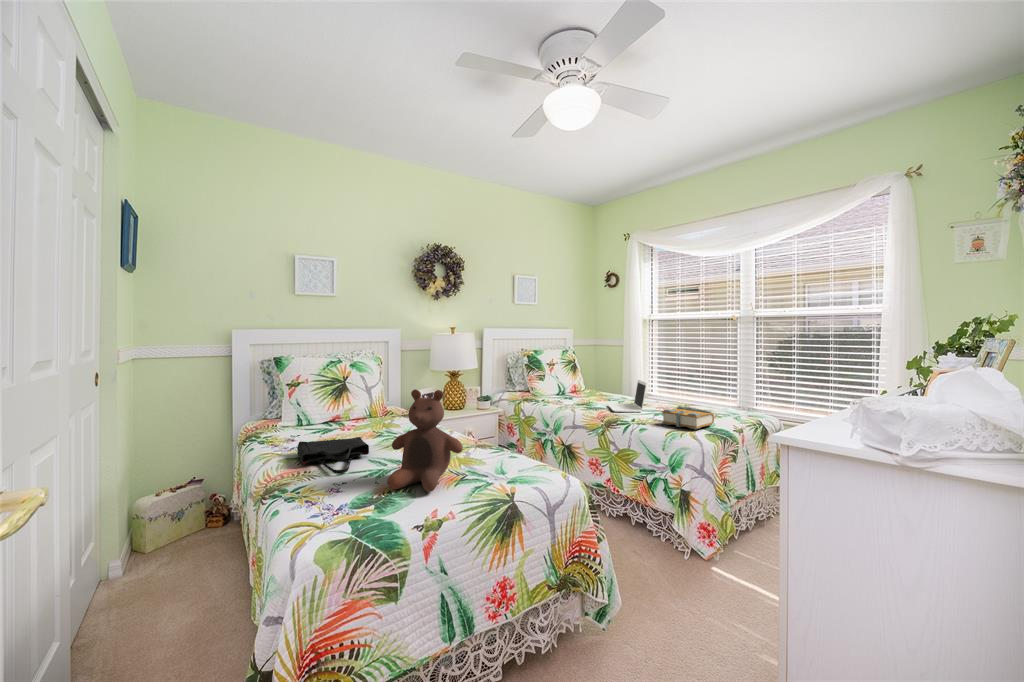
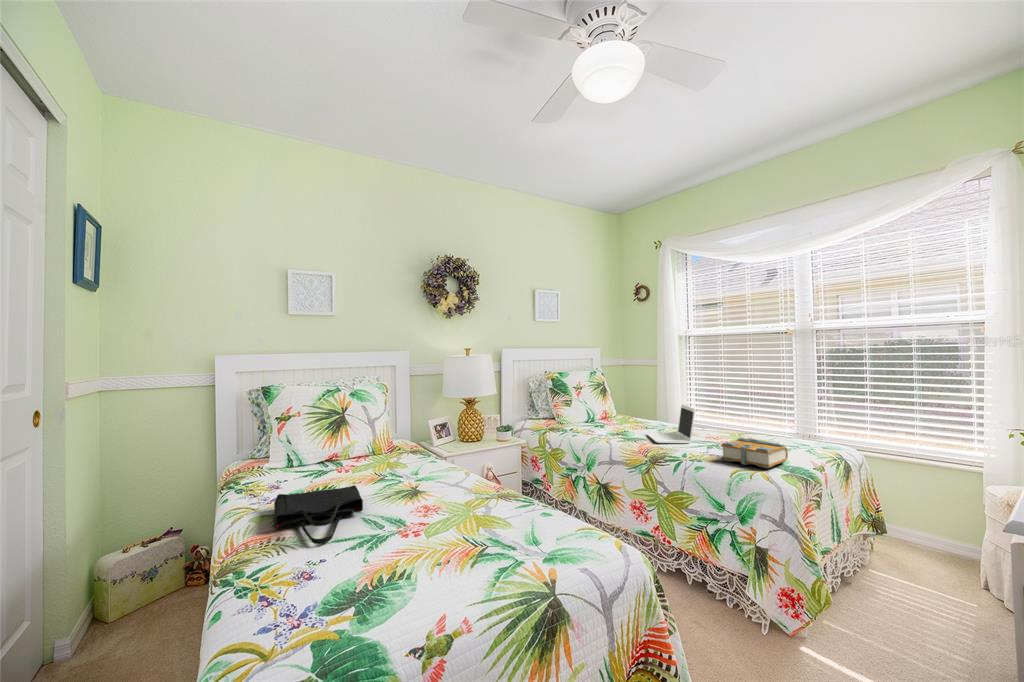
stuffed bear: present [387,389,463,492] -> none [378,431,482,579]

